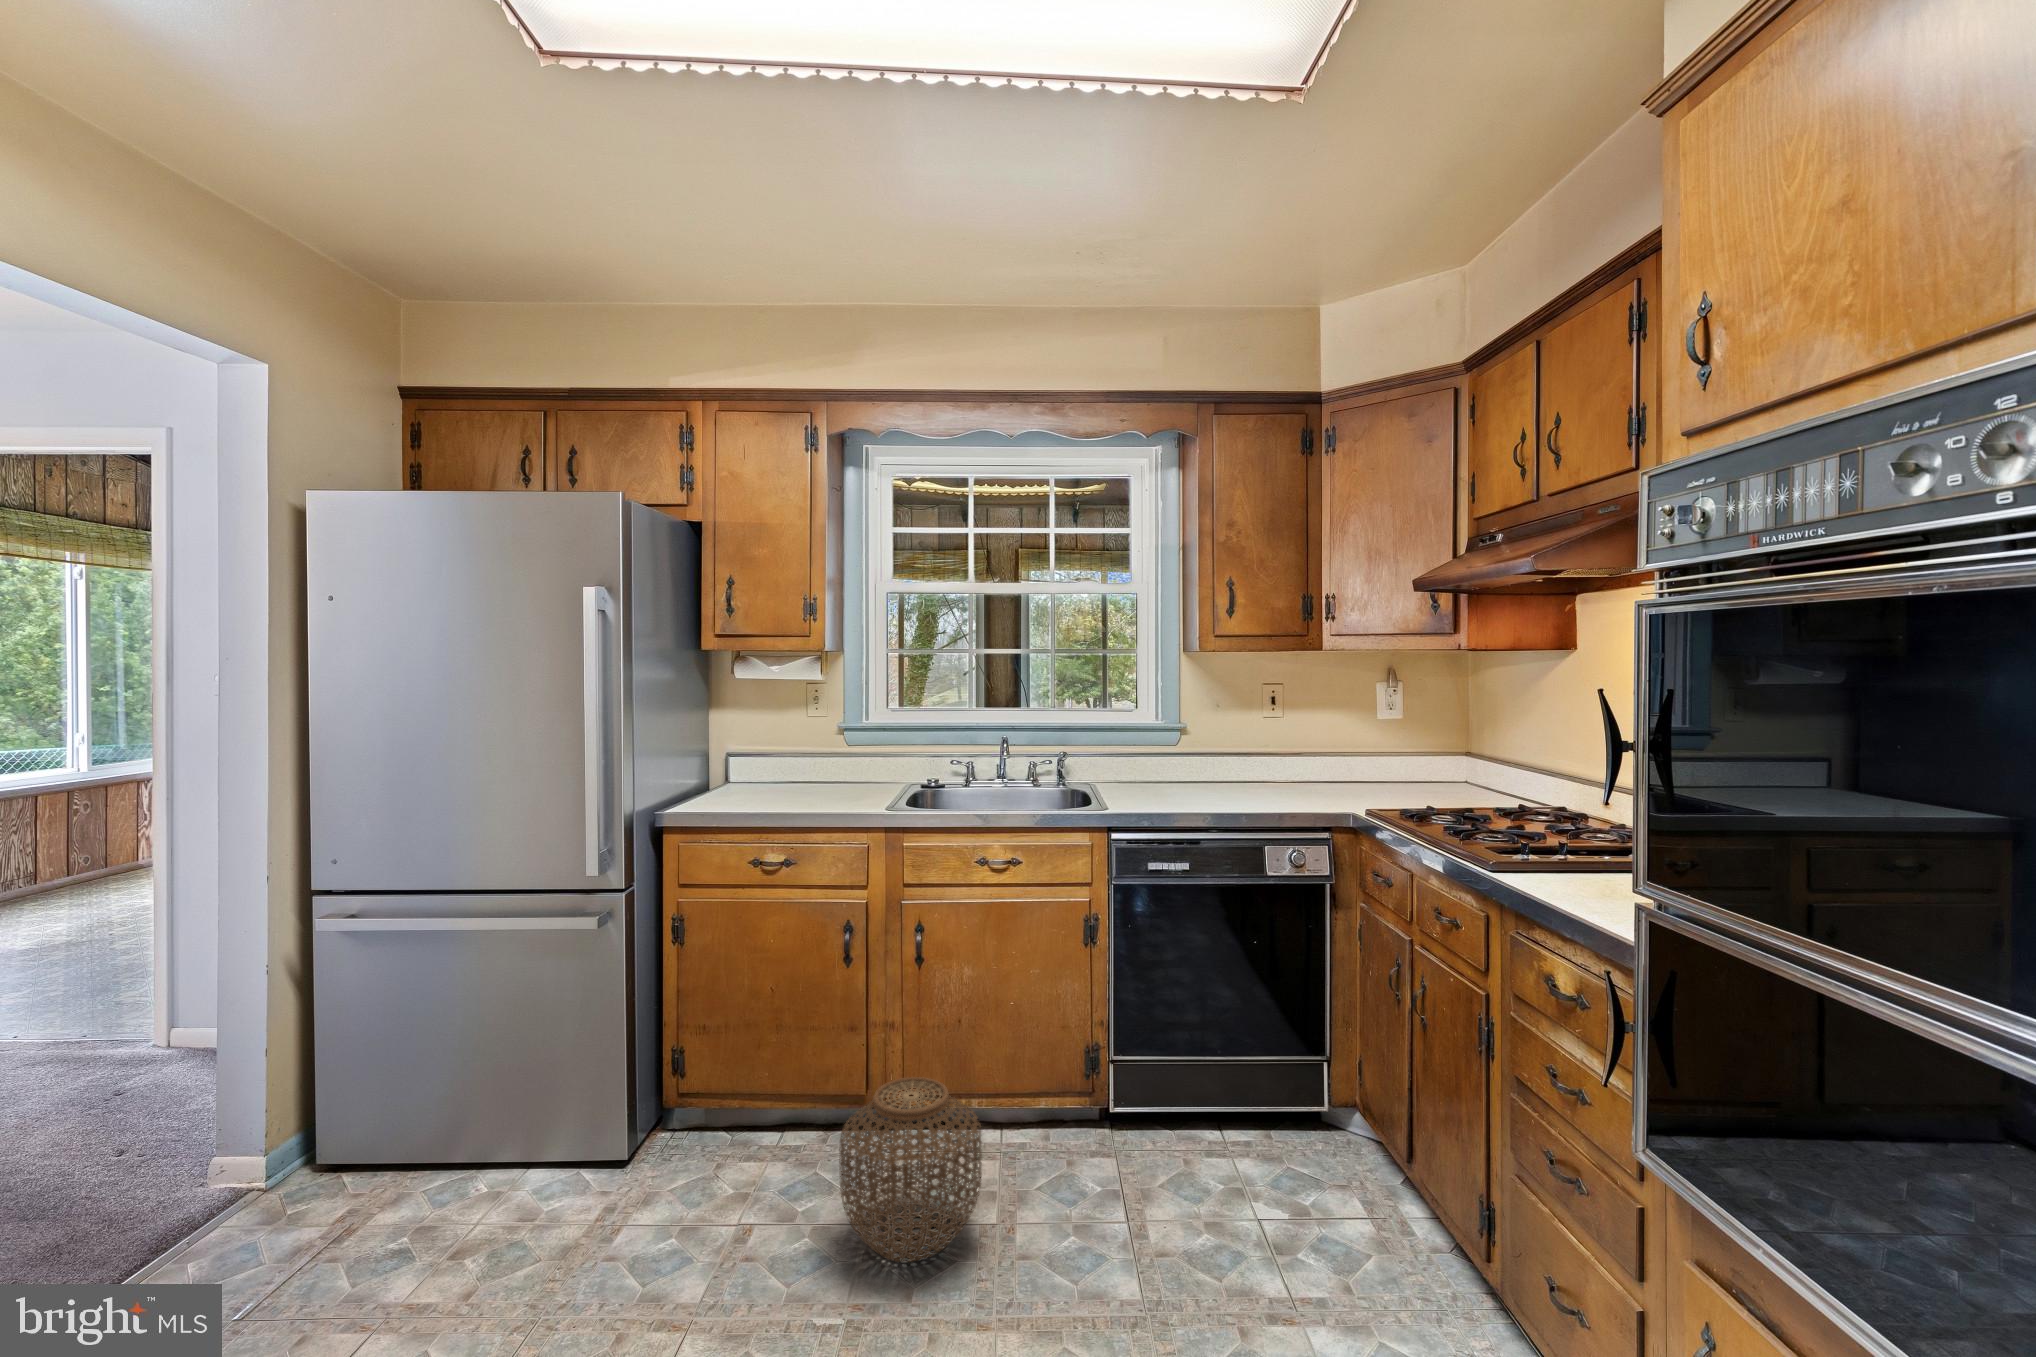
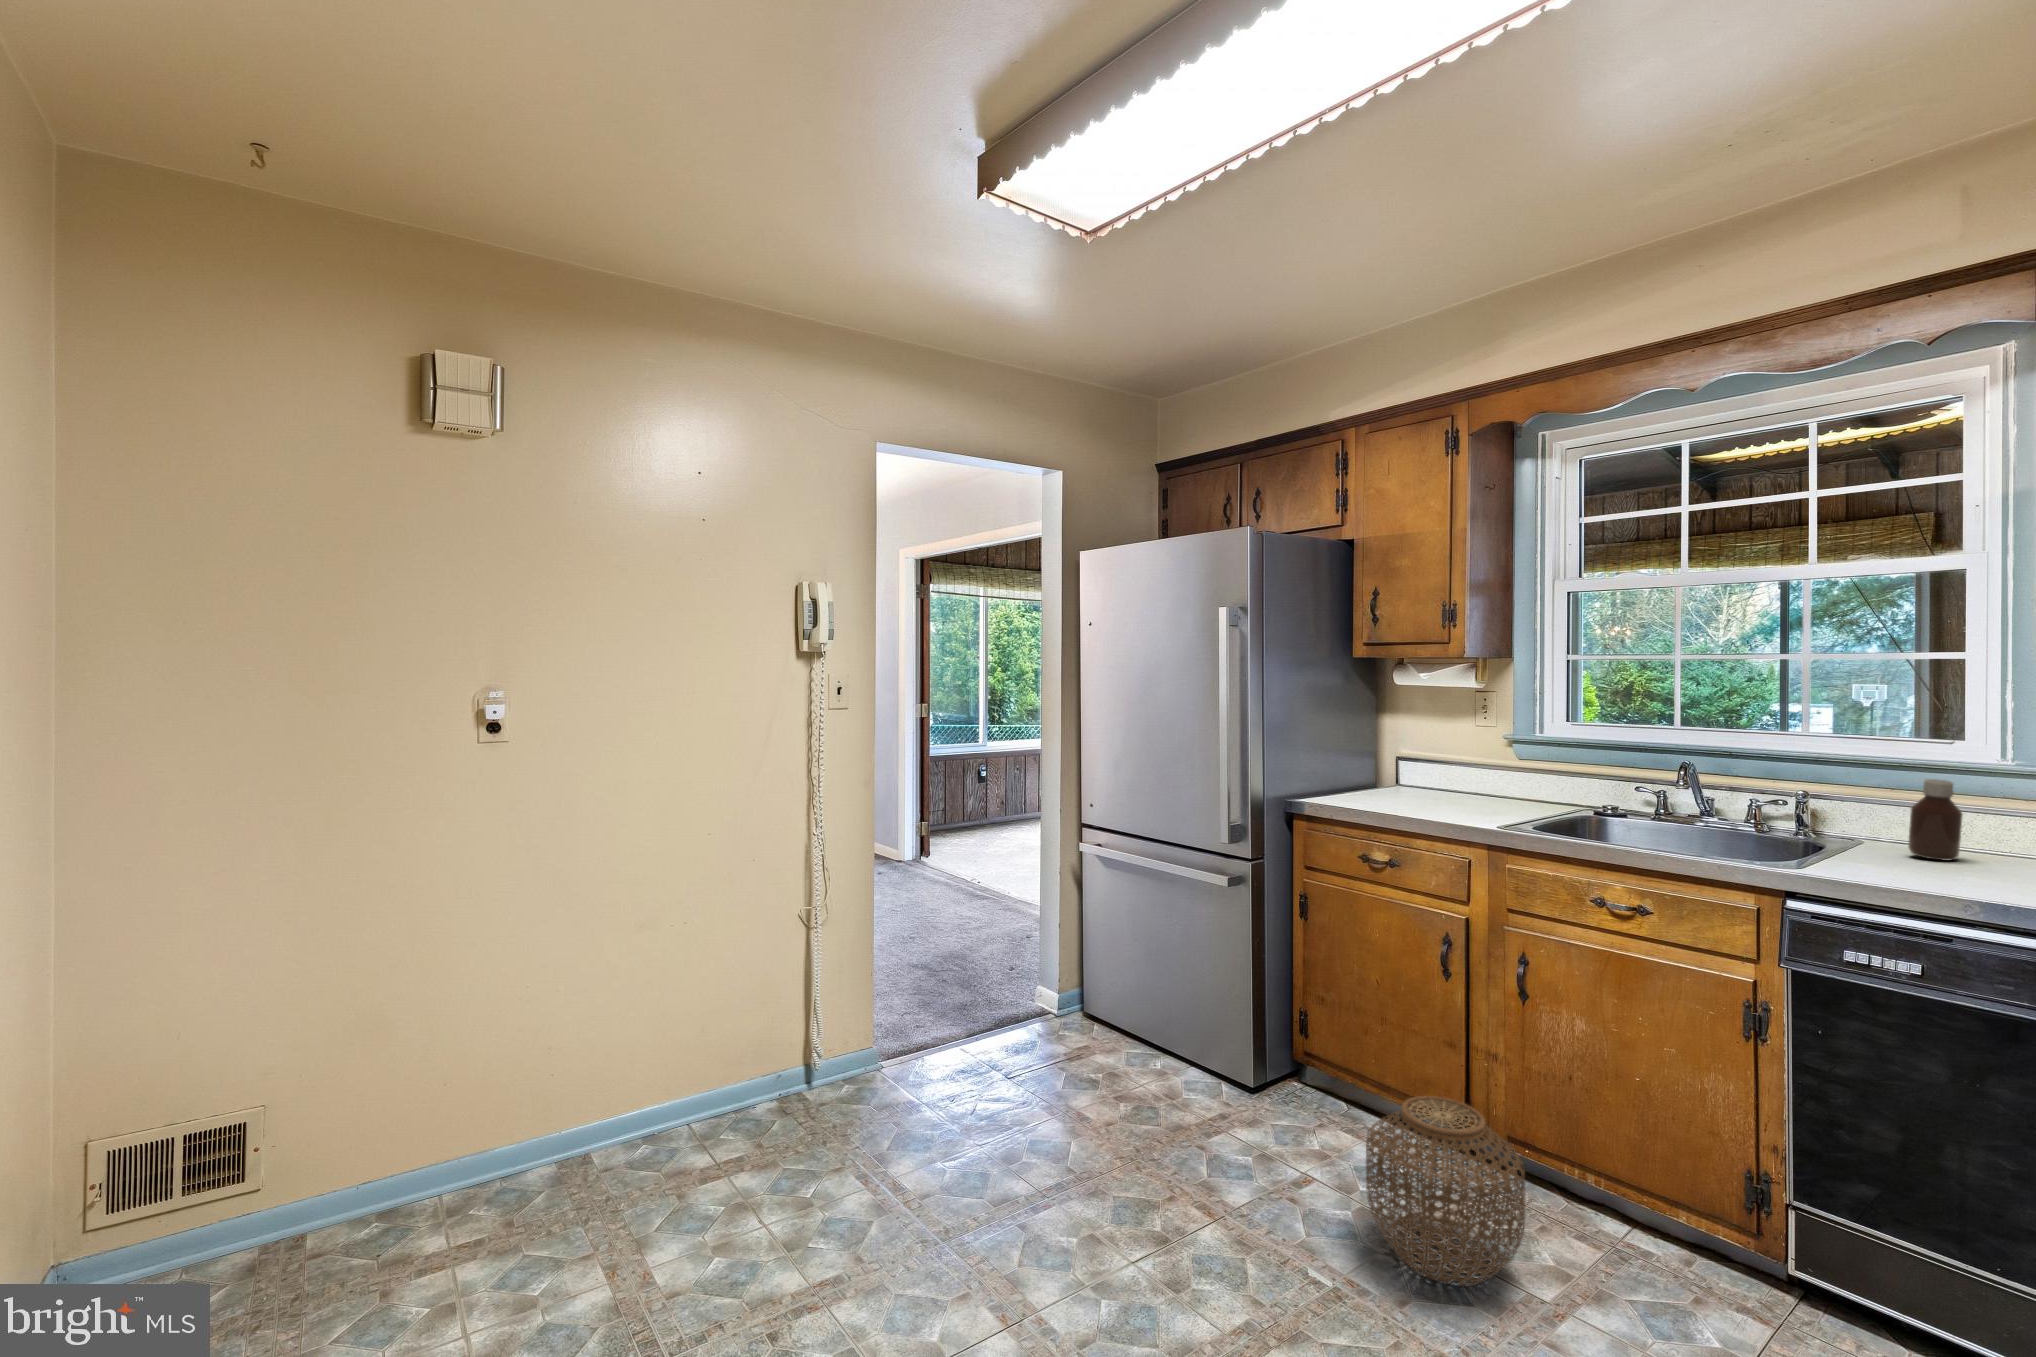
bottle: none [1133,738,1160,793] -> present [1908,779,1963,860]

